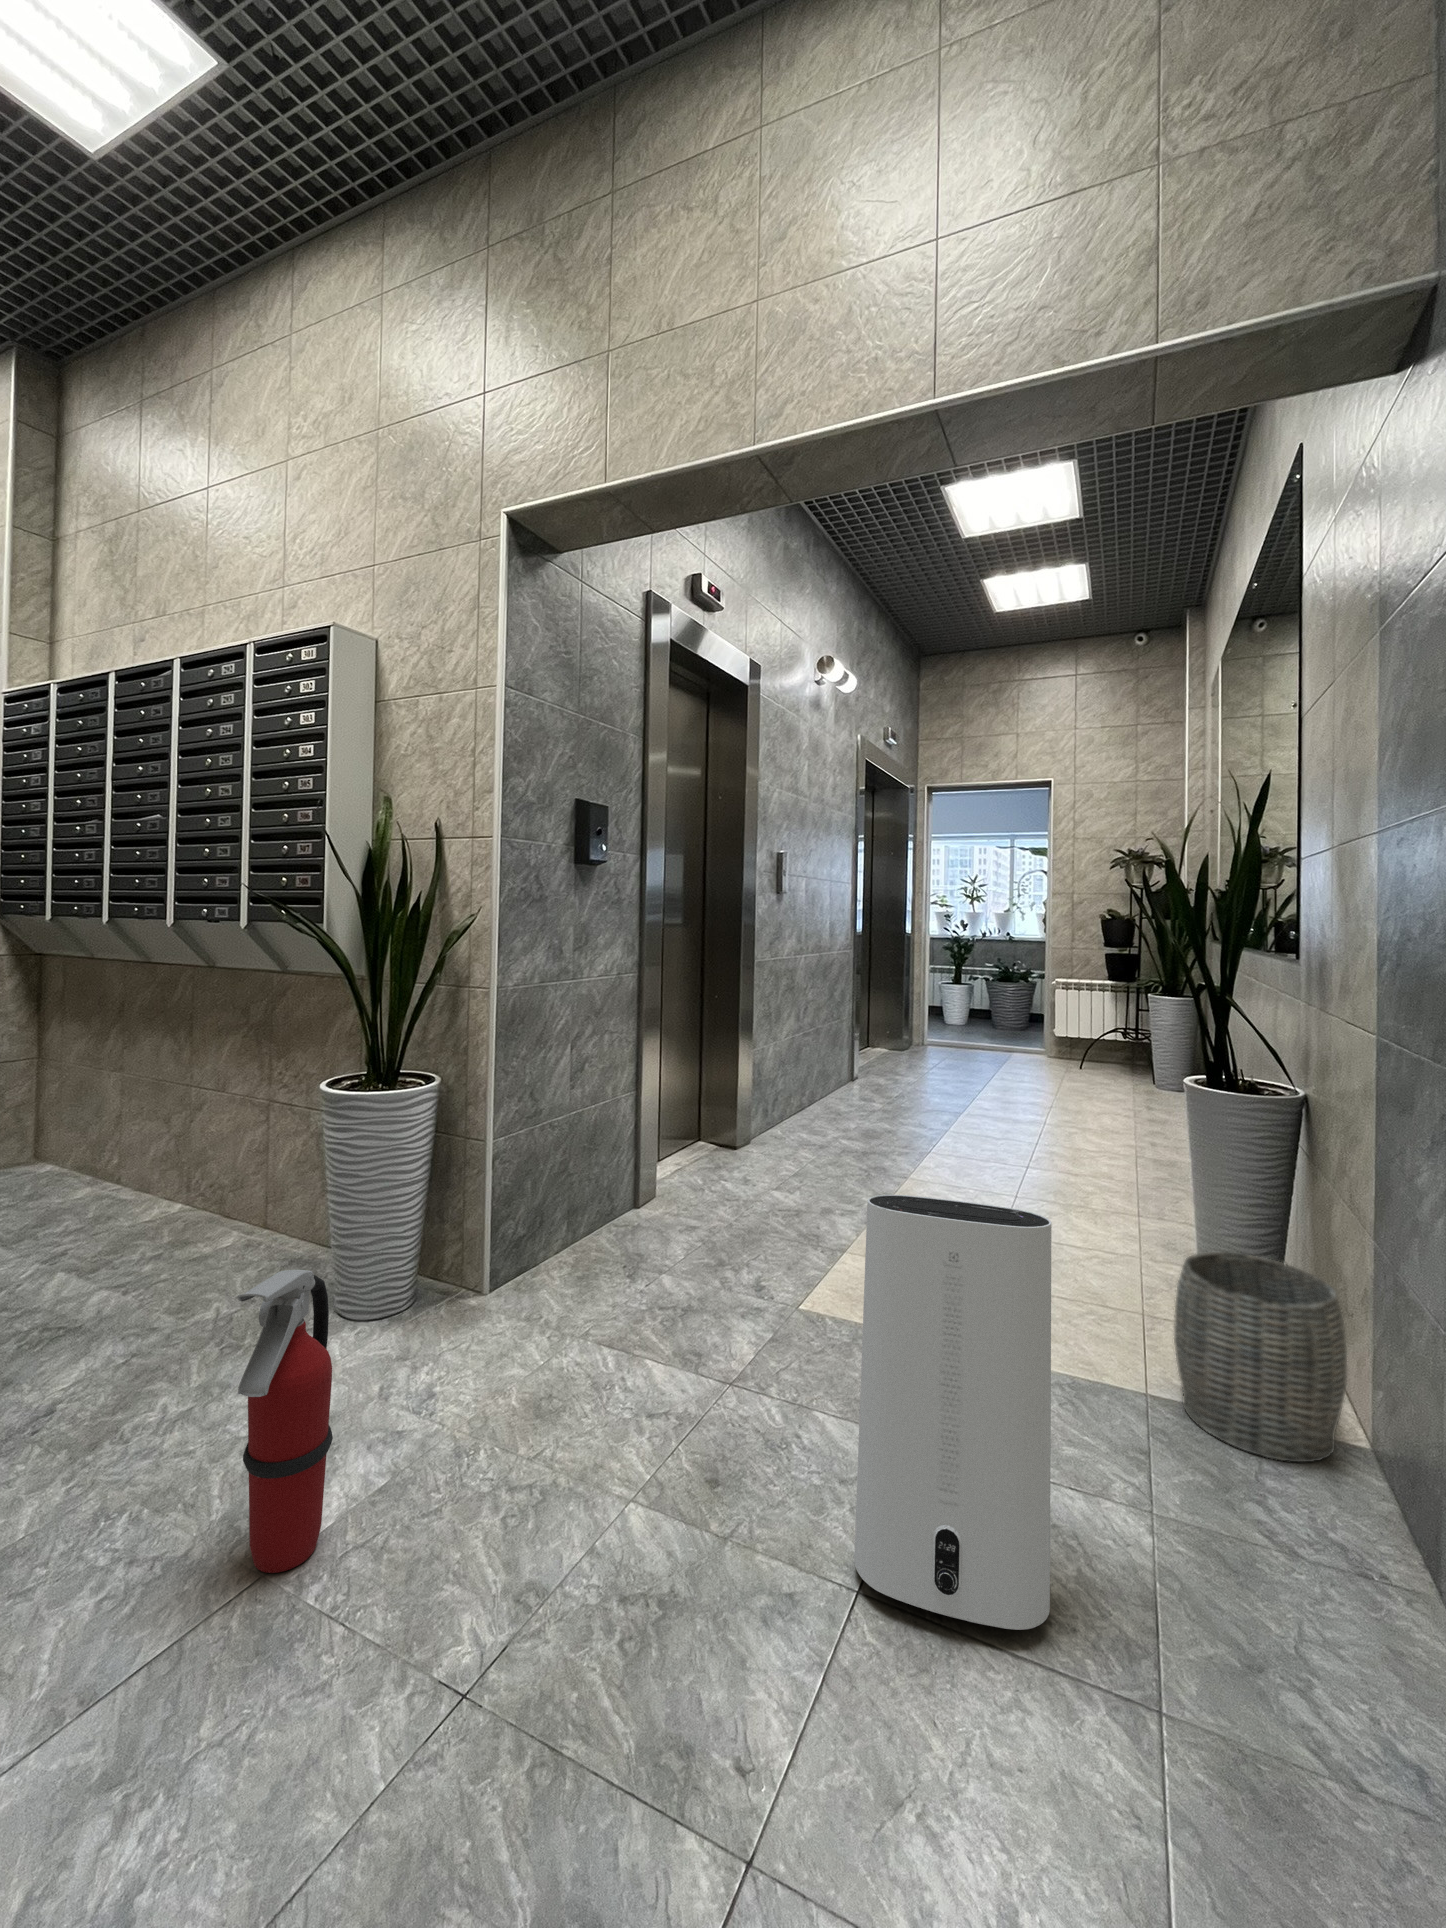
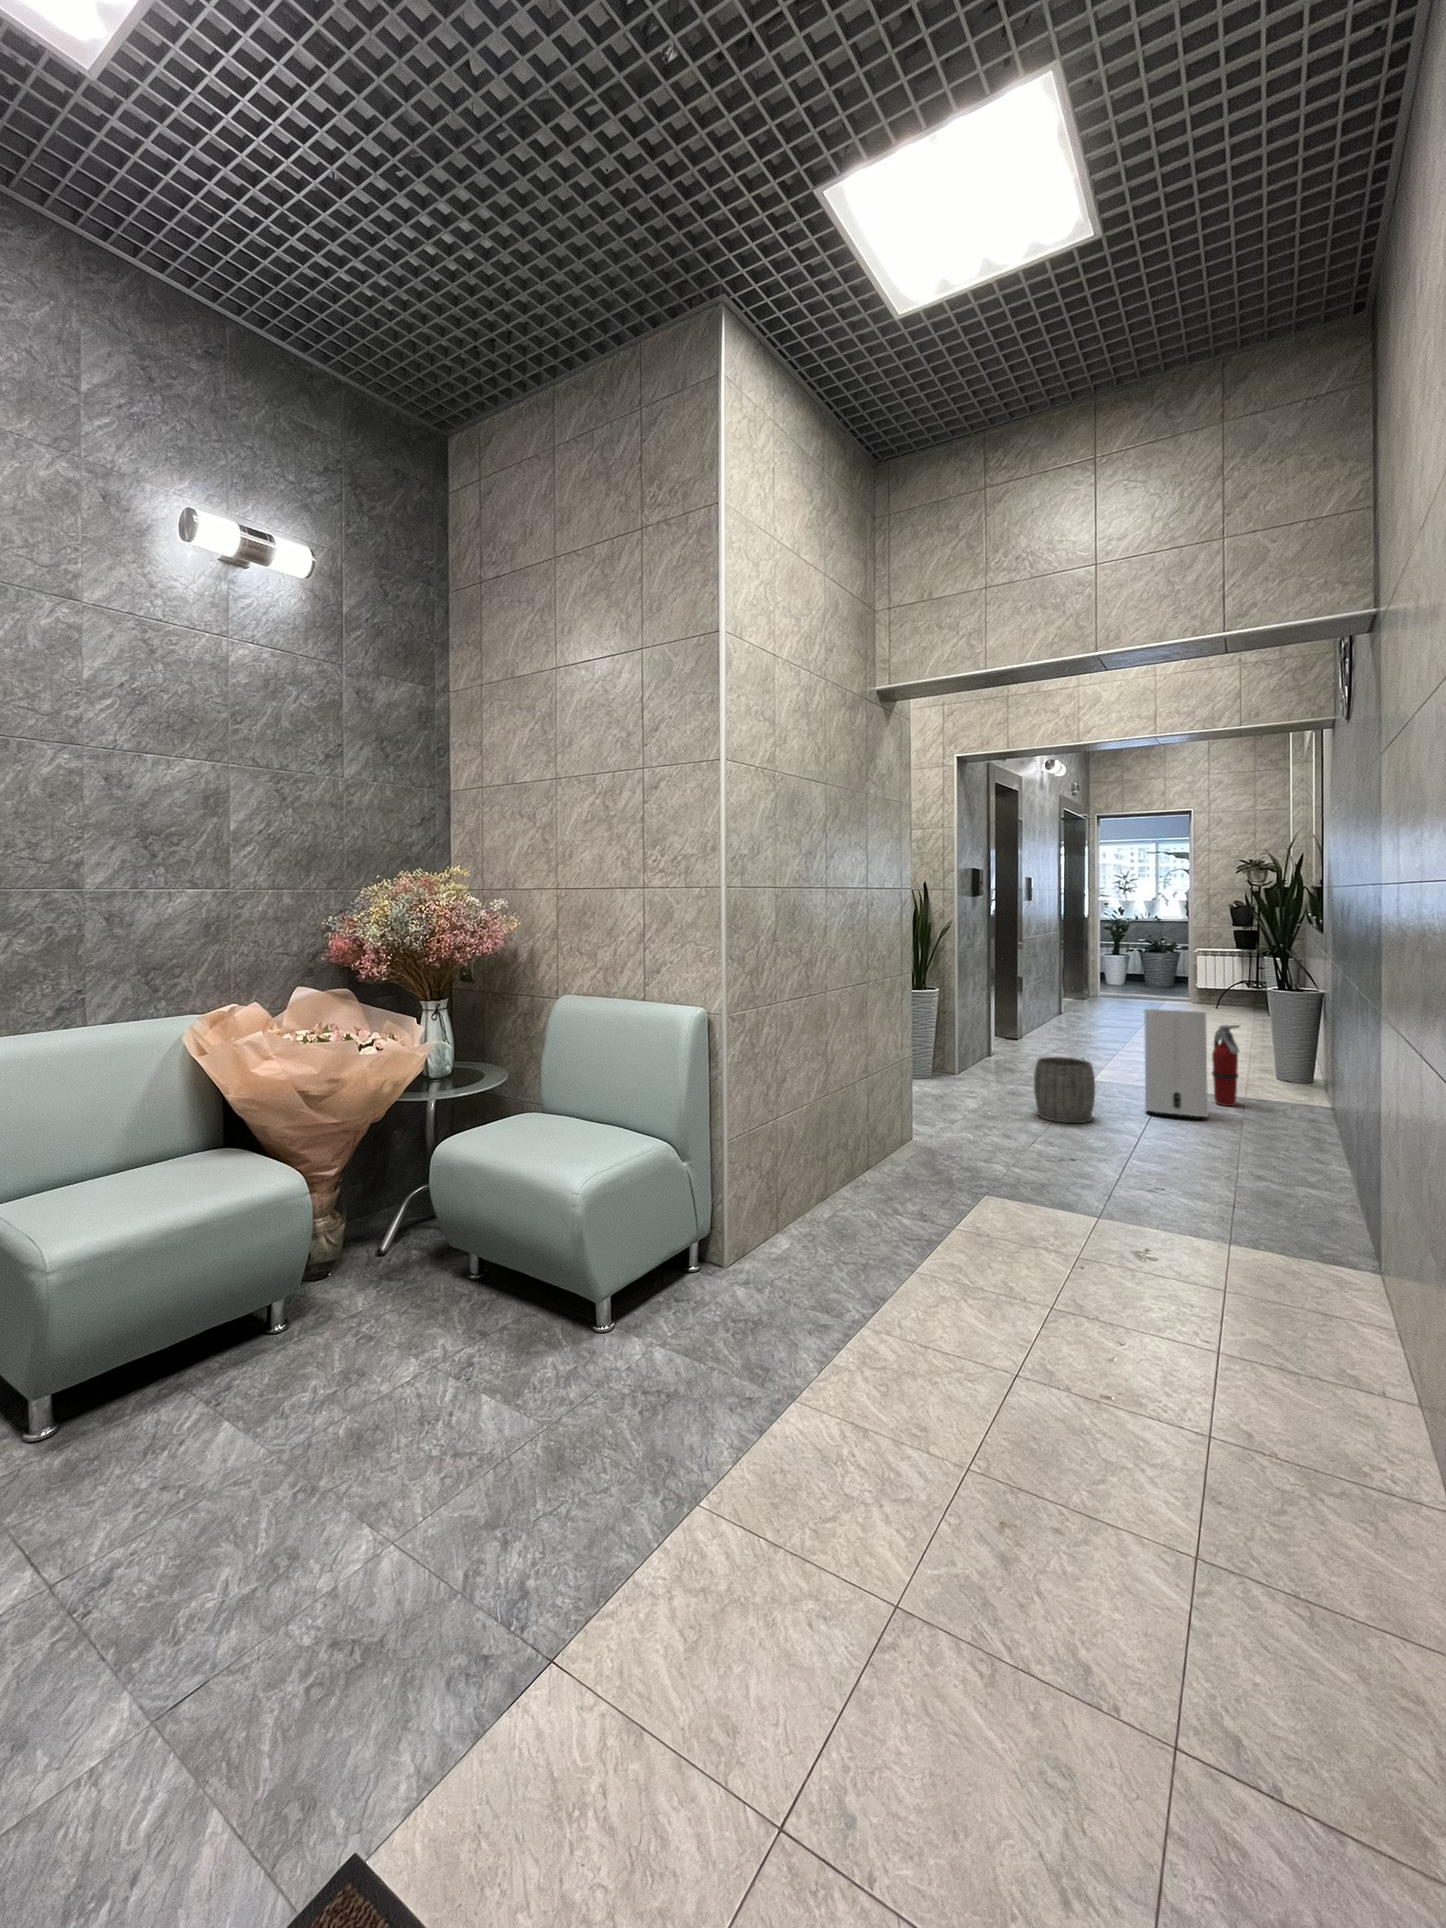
woven basket: present [1174,1252,1347,1462] -> present [1034,1057,1095,1123]
fire extinguisher: present [237,1270,333,1573] -> present [1212,1025,1239,1106]

